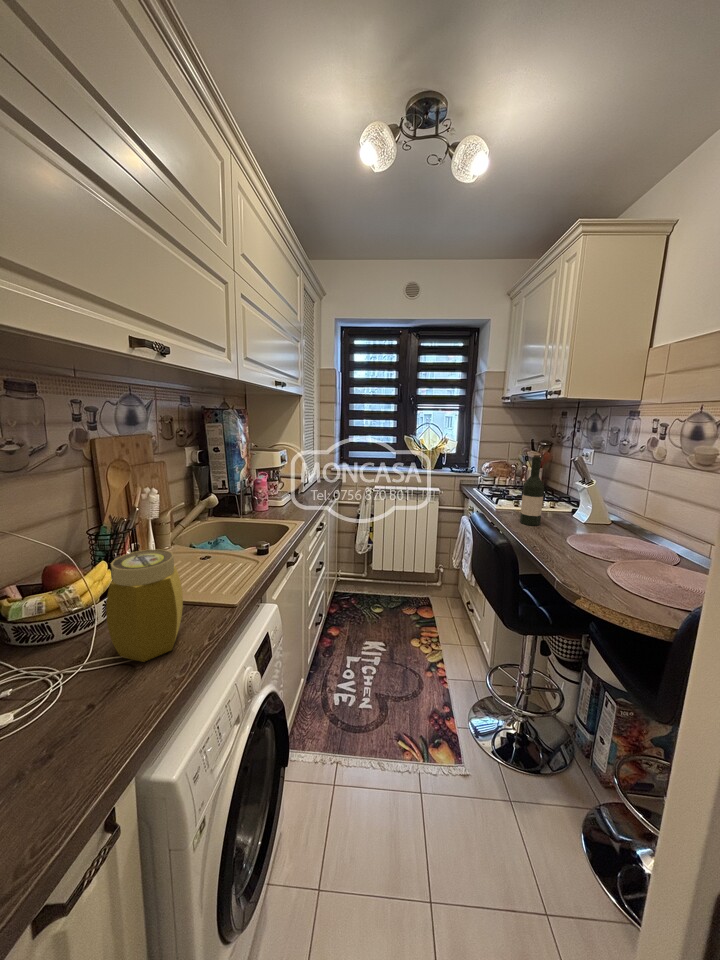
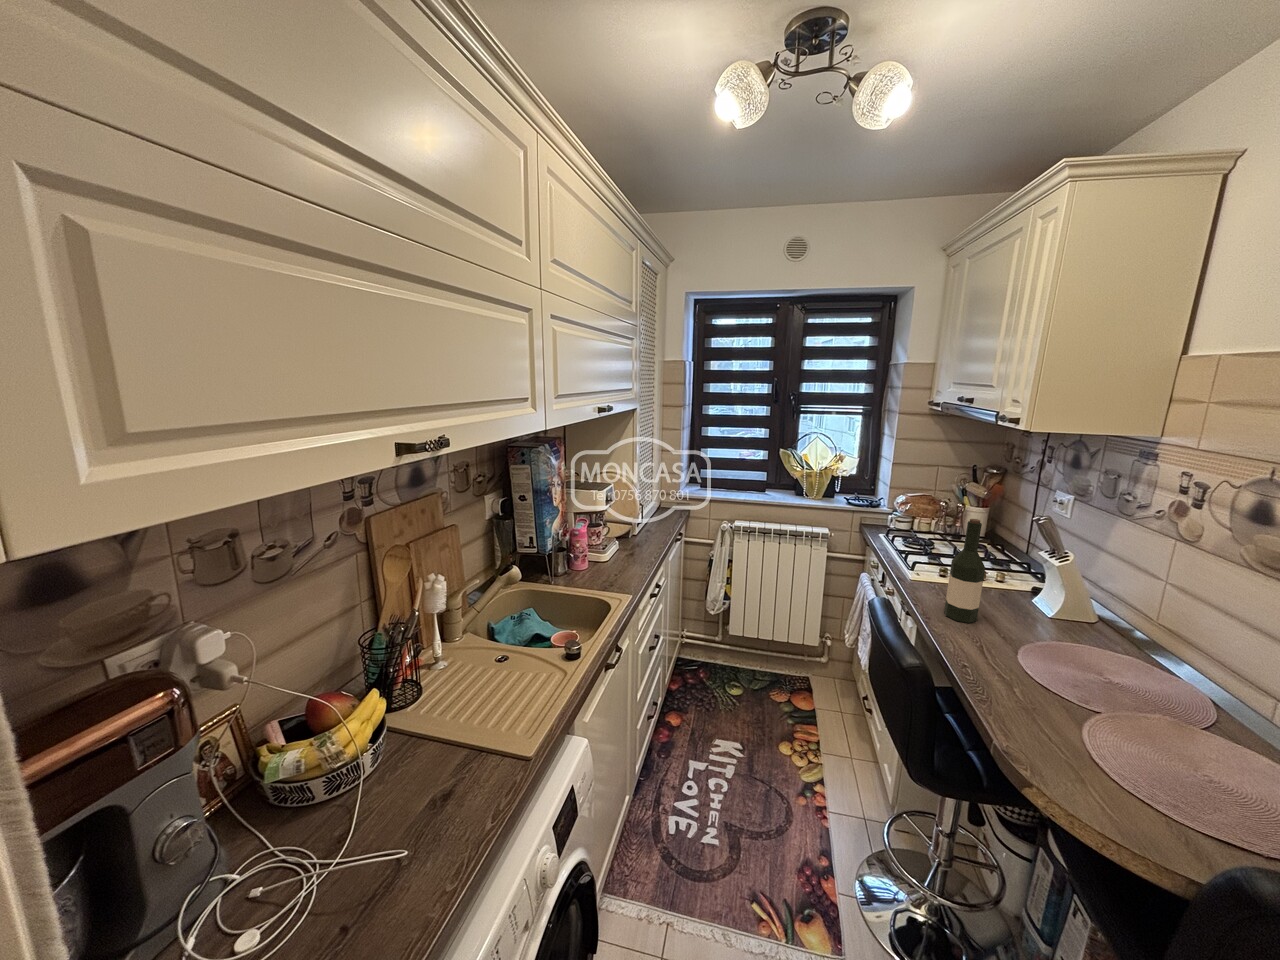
jar: present [106,549,183,662] -> none [365,704,459,857]

